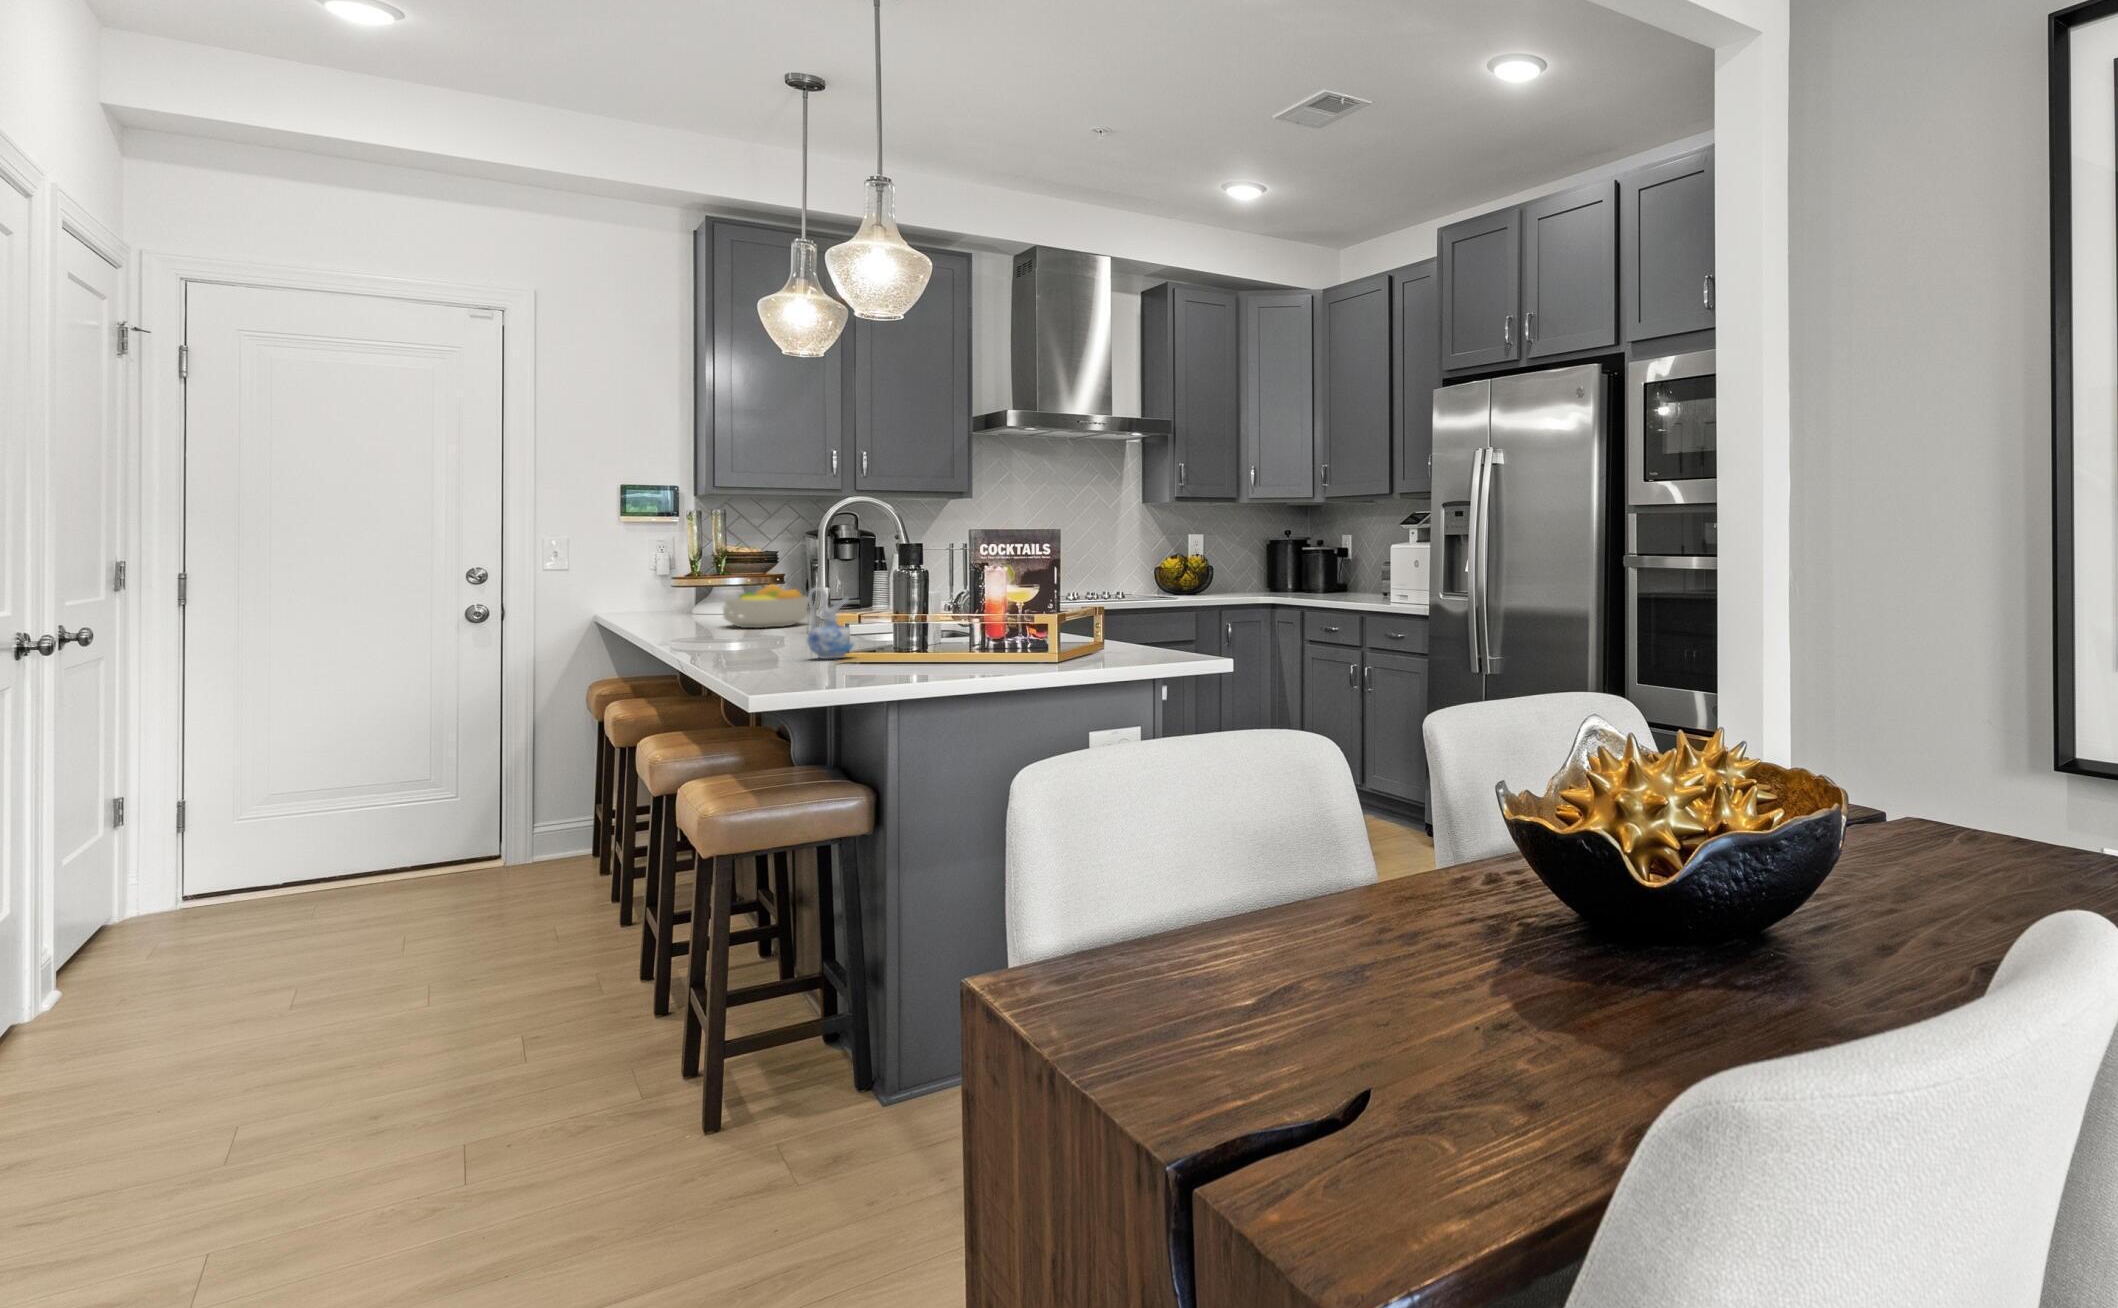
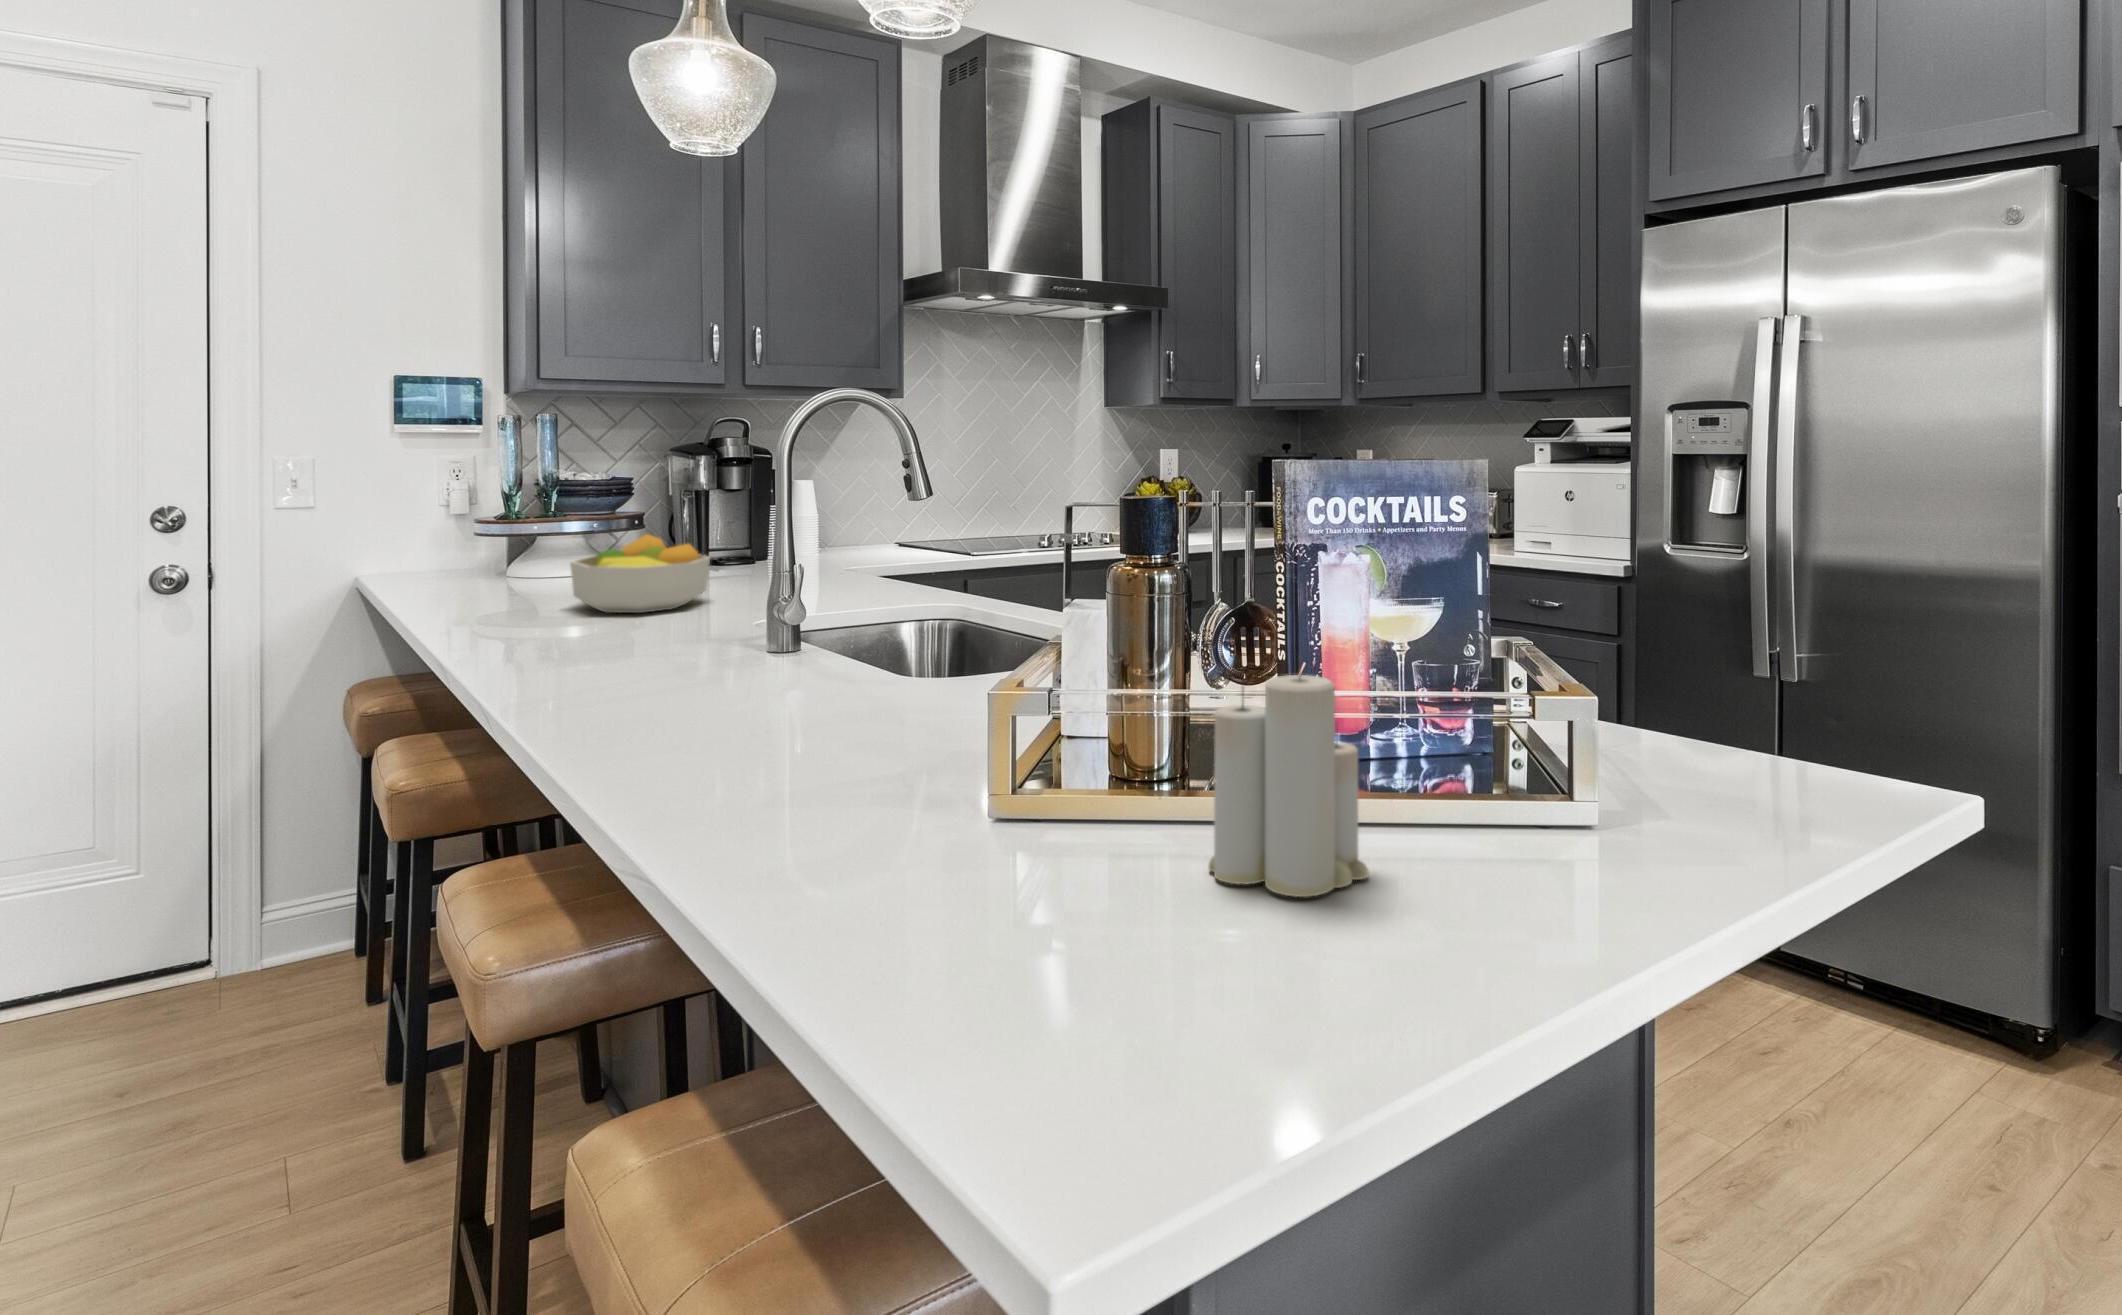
ceramic pitcher: present [808,588,853,659] -> none [822,581,916,737]
candle: none [907,598,965,682] -> present [1209,674,1369,897]

